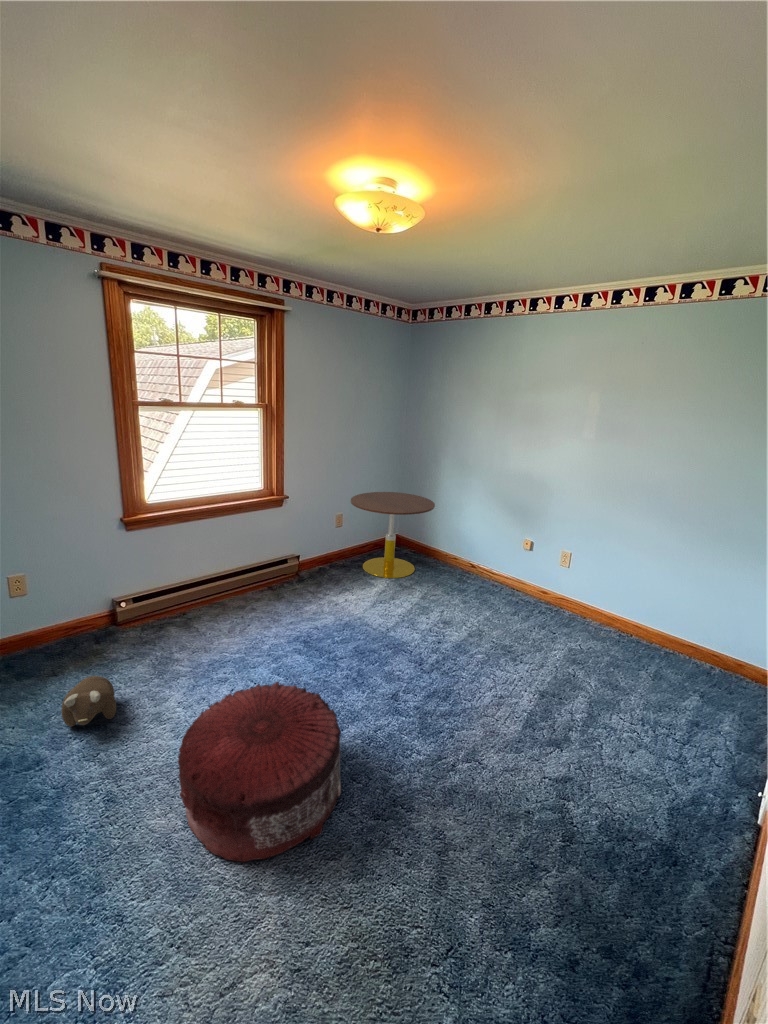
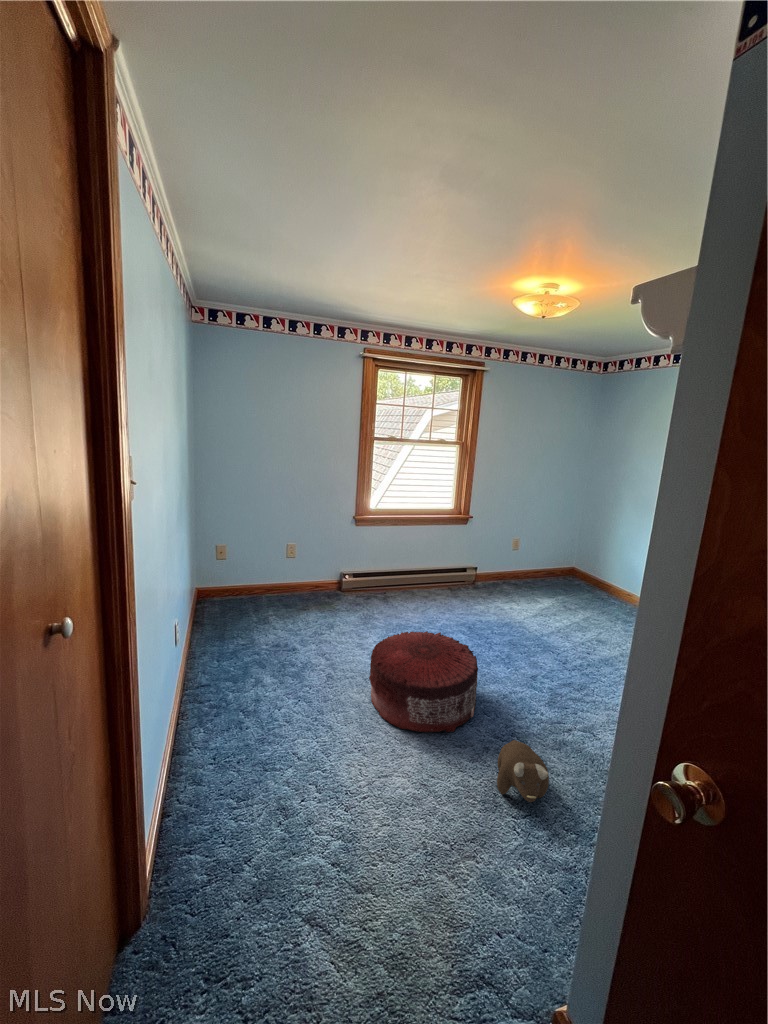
side table: present [351,492,435,578] -> none [527,523,608,601]
plush toy: present [62,676,116,727] -> present [497,740,549,802]

